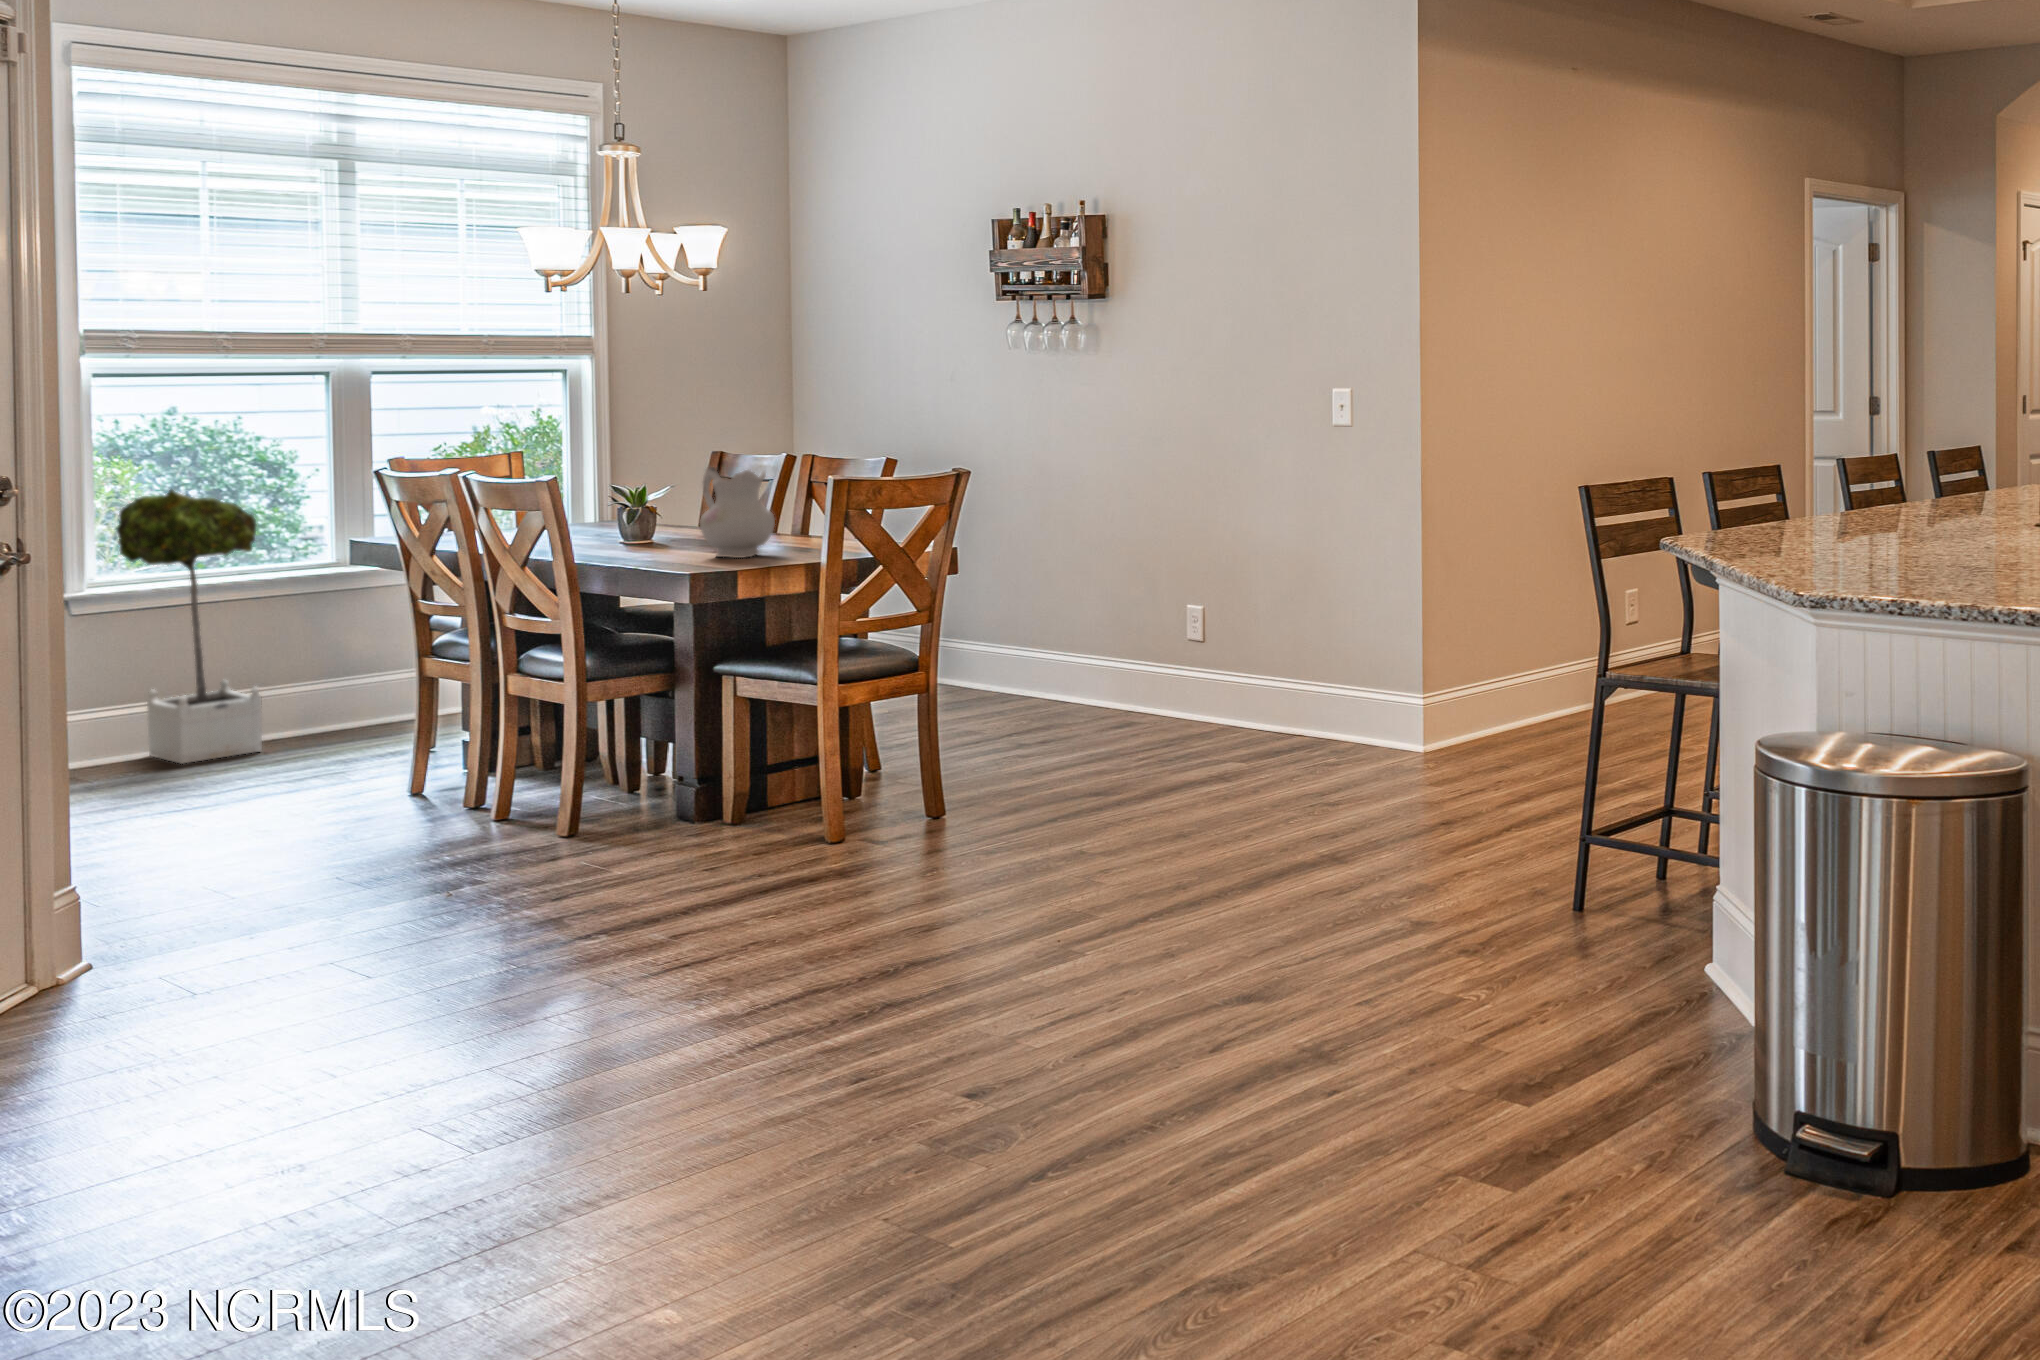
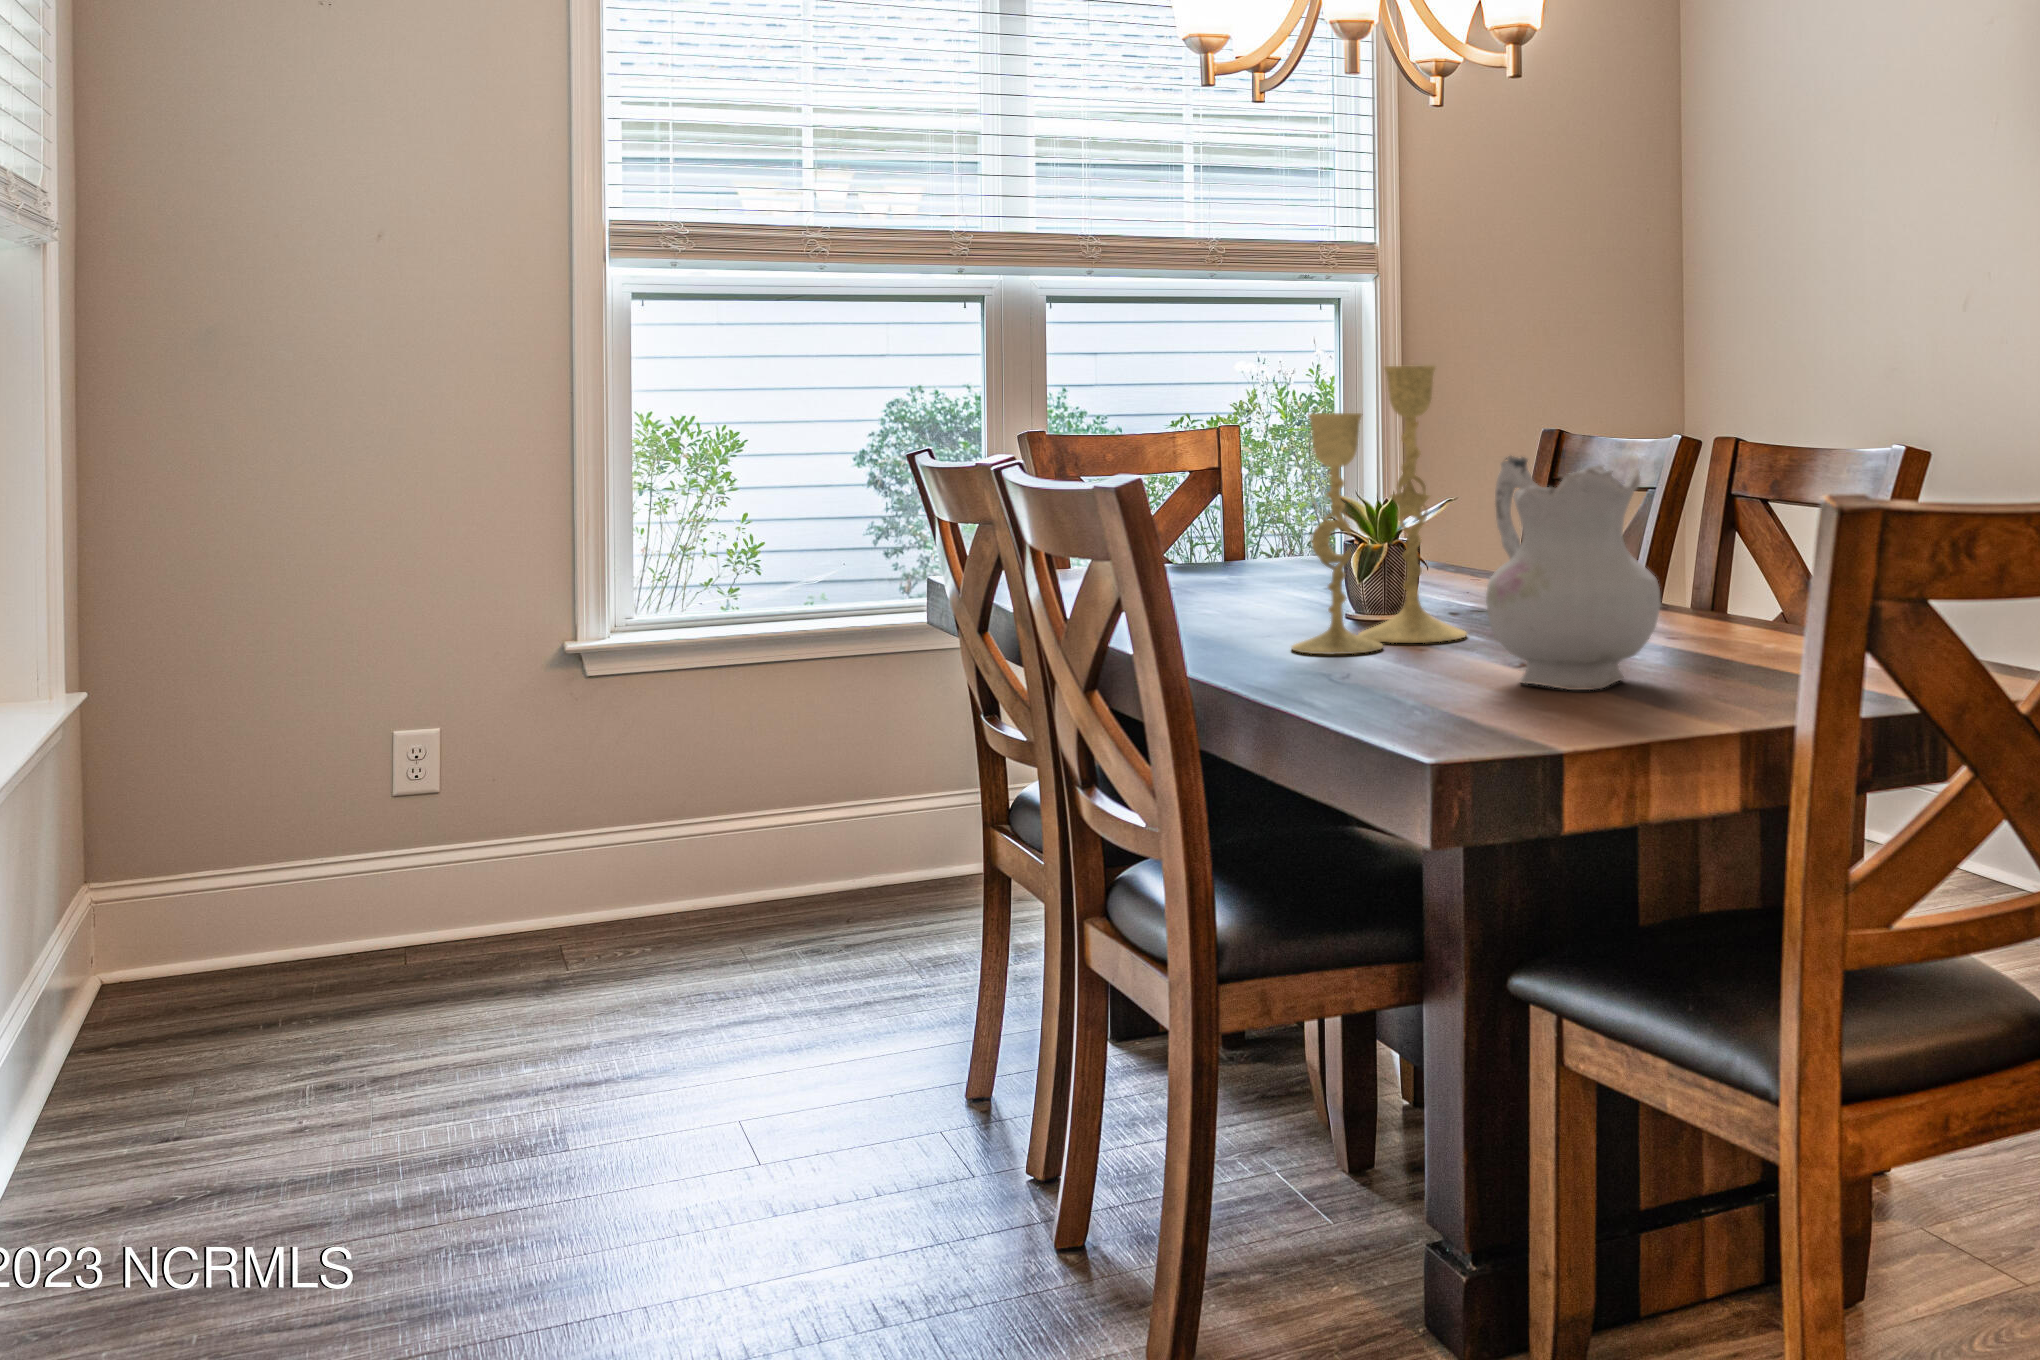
candlestick: none [603,426,685,554] -> present [1292,365,1467,654]
potted tree: present [116,490,262,764] -> none [629,479,835,946]

